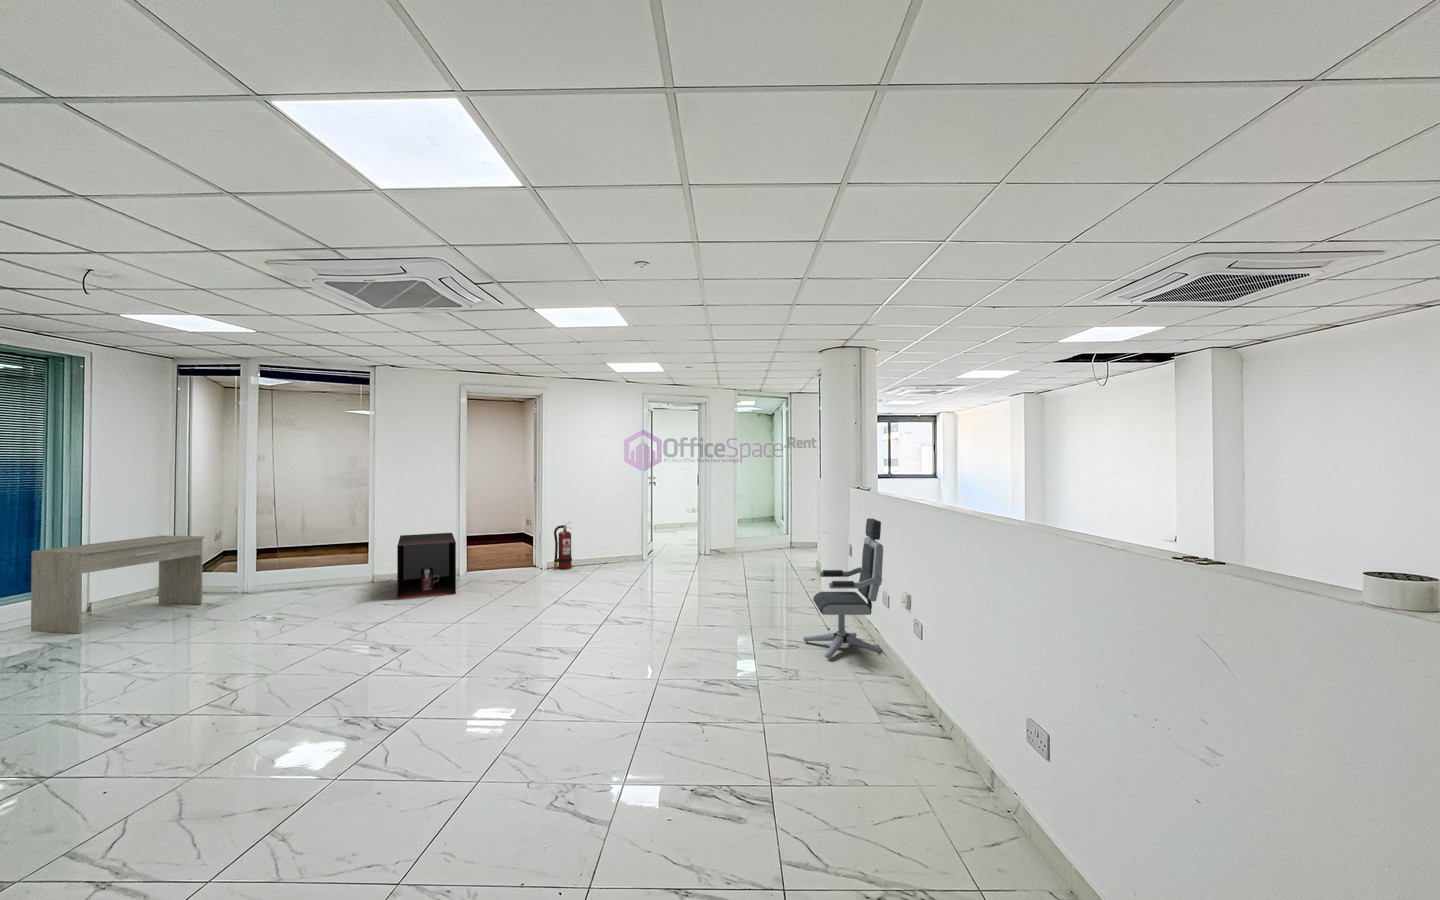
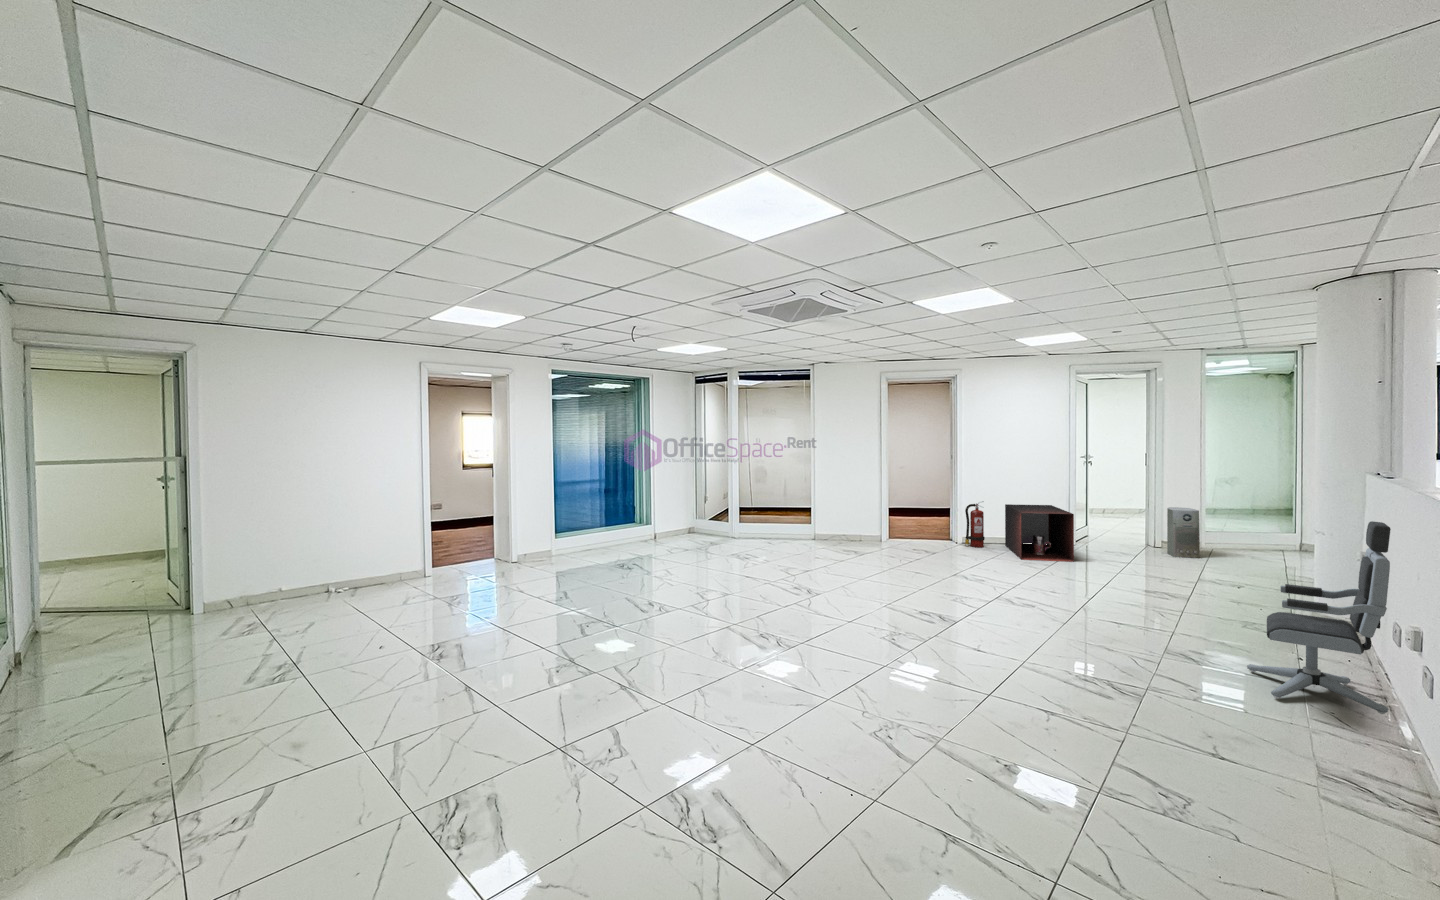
air purifier: none [712,517,734,558] -> present [1167,507,1200,558]
storage cabinet: present [397,533,456,599] -> present [1005,504,1074,562]
desk: present [31,536,204,633] -> none [630,491,709,548]

